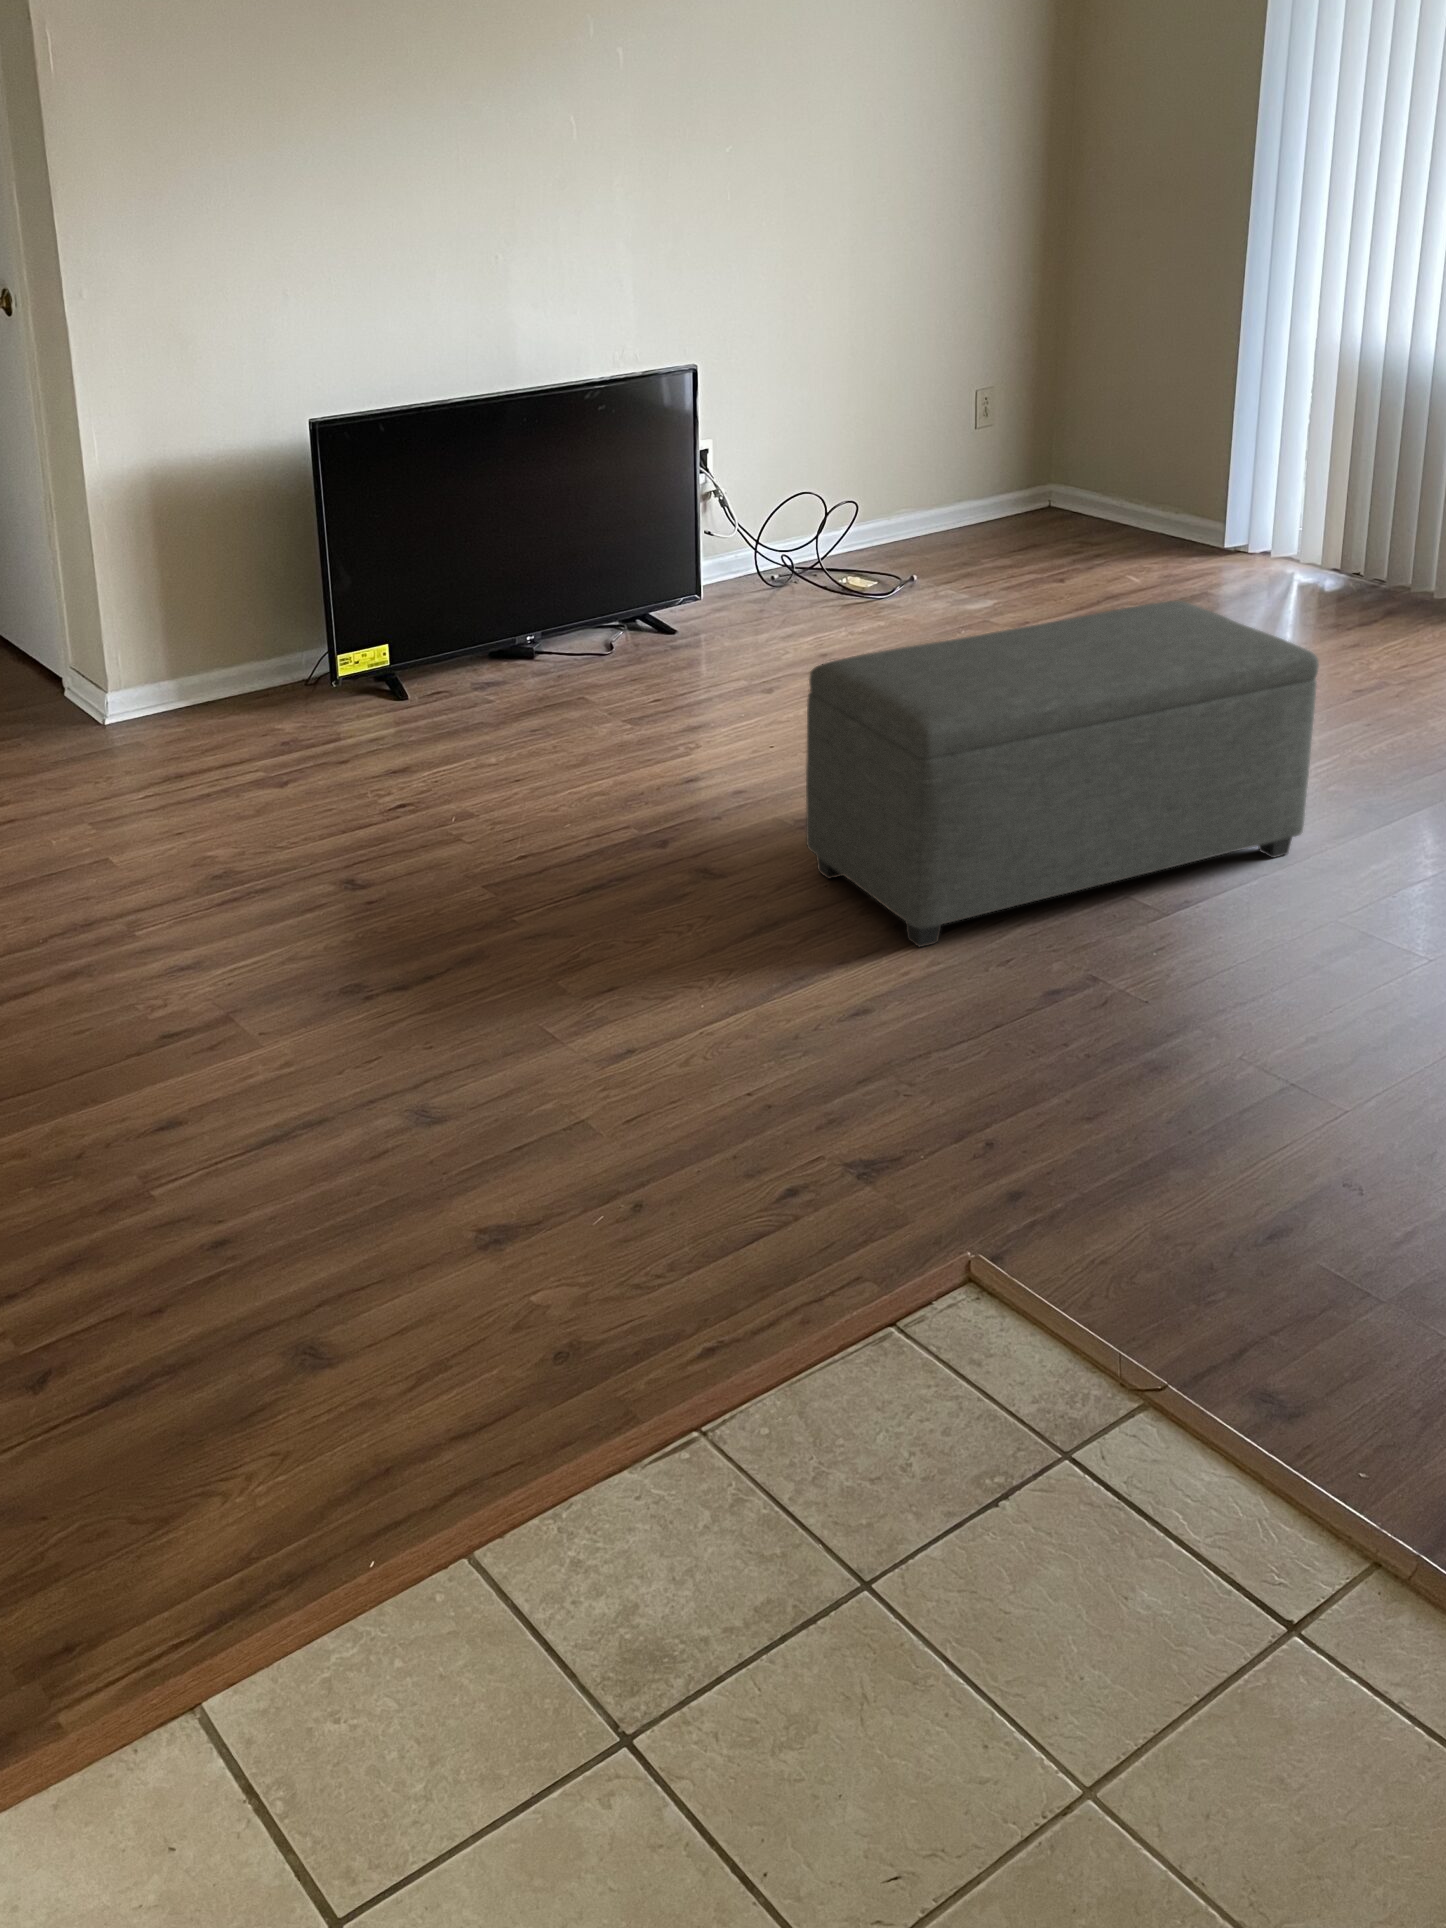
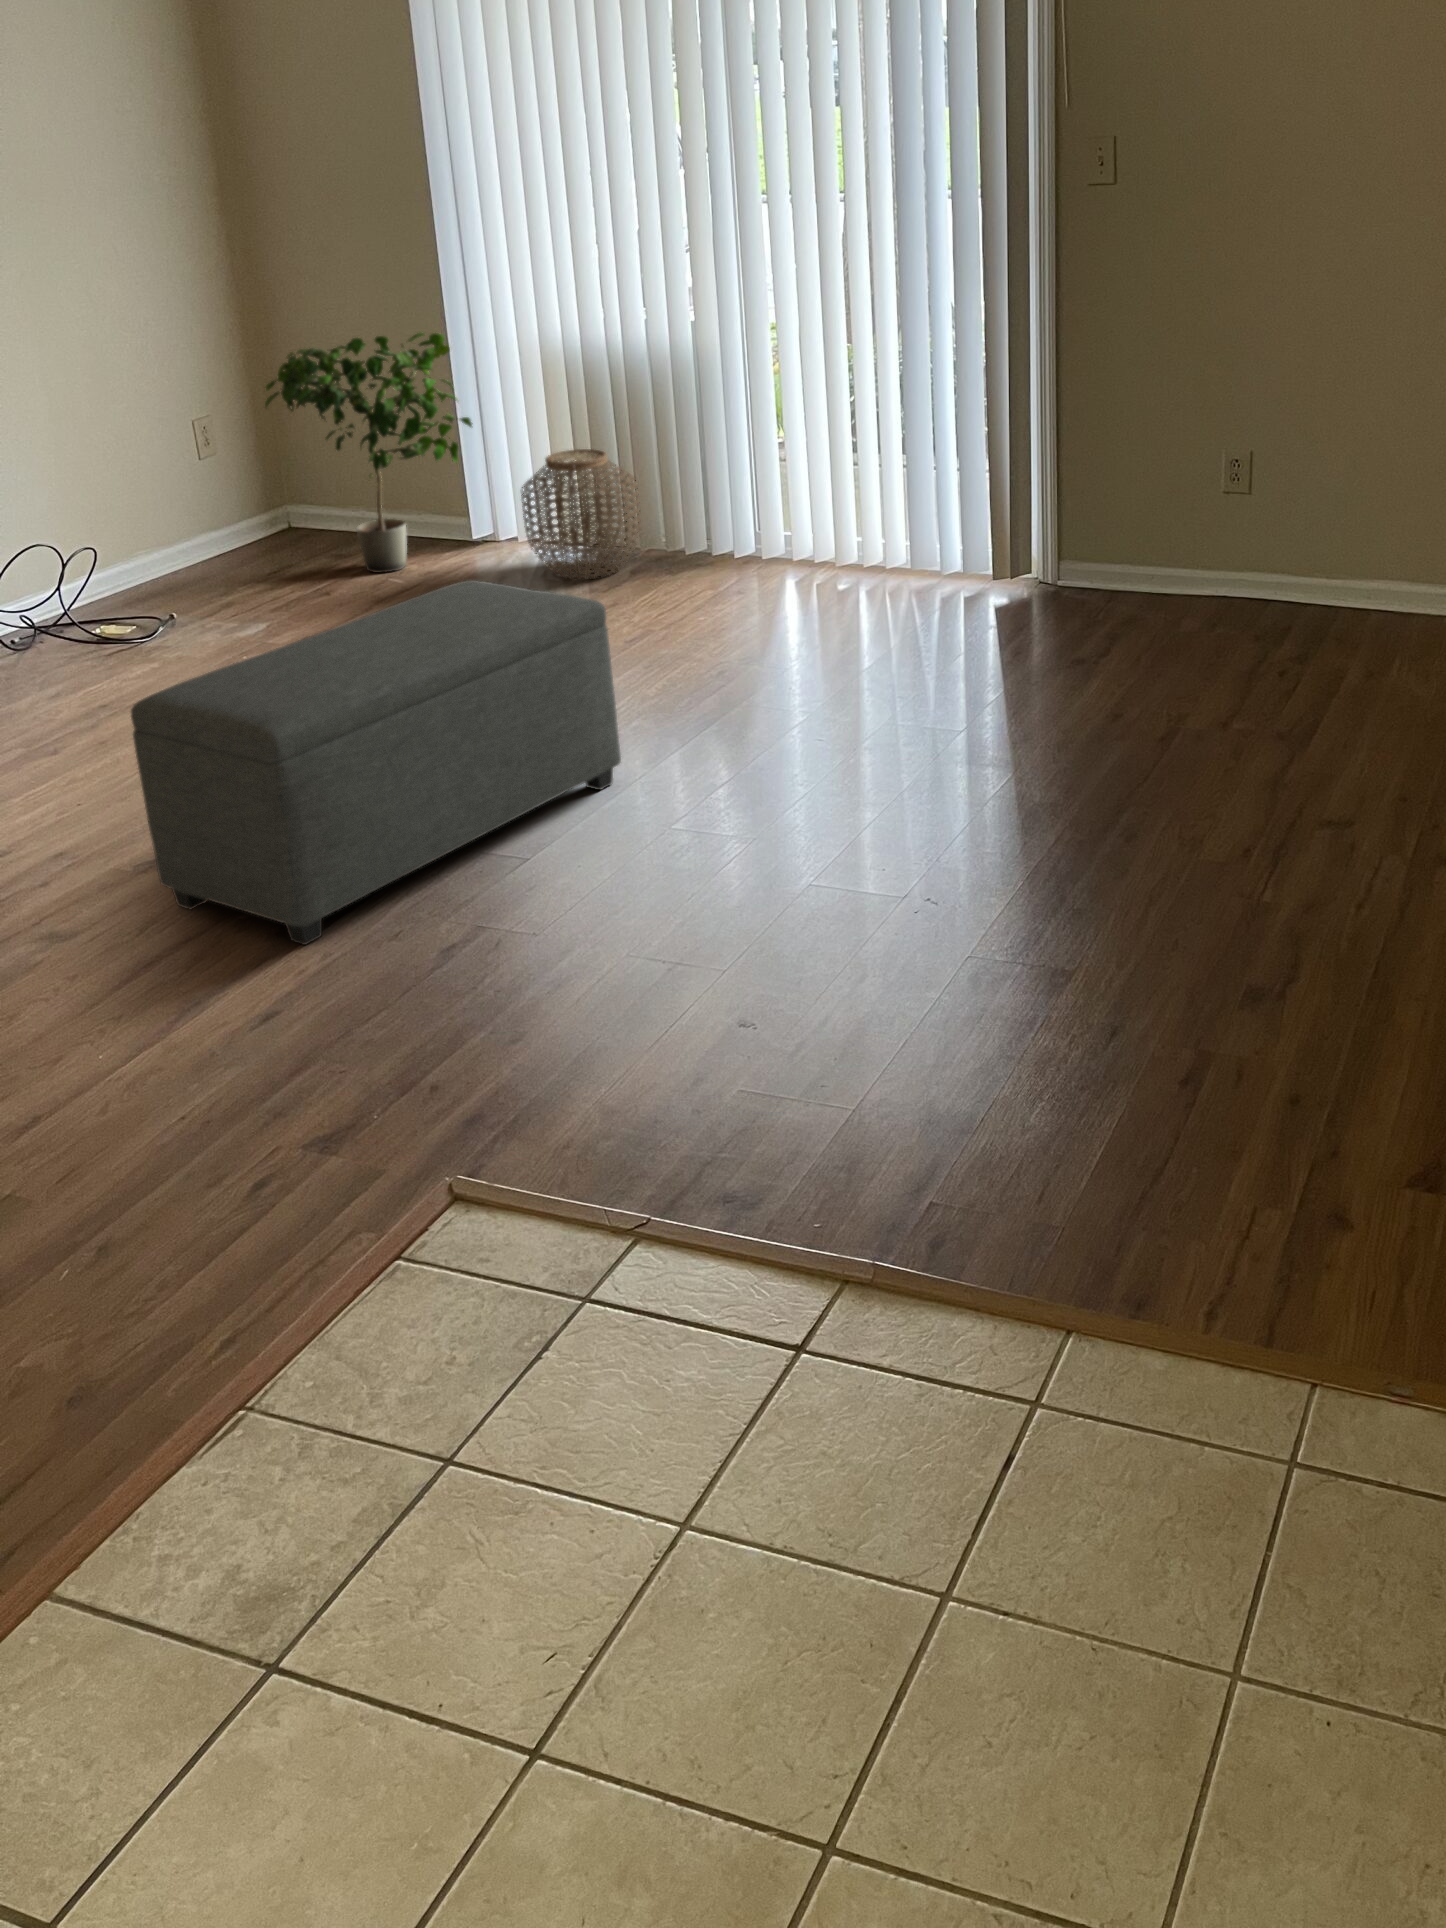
potted plant: none [1041,323,1248,568] -> present [265,333,472,573]
woven basket: none [1277,472,1412,615] -> present [521,449,641,579]

